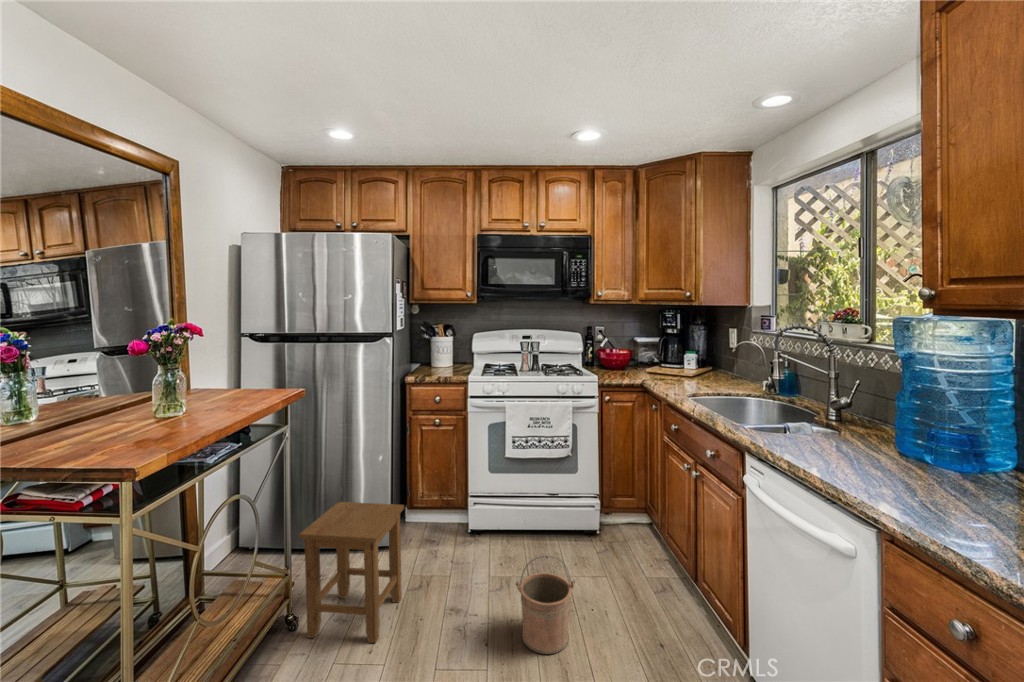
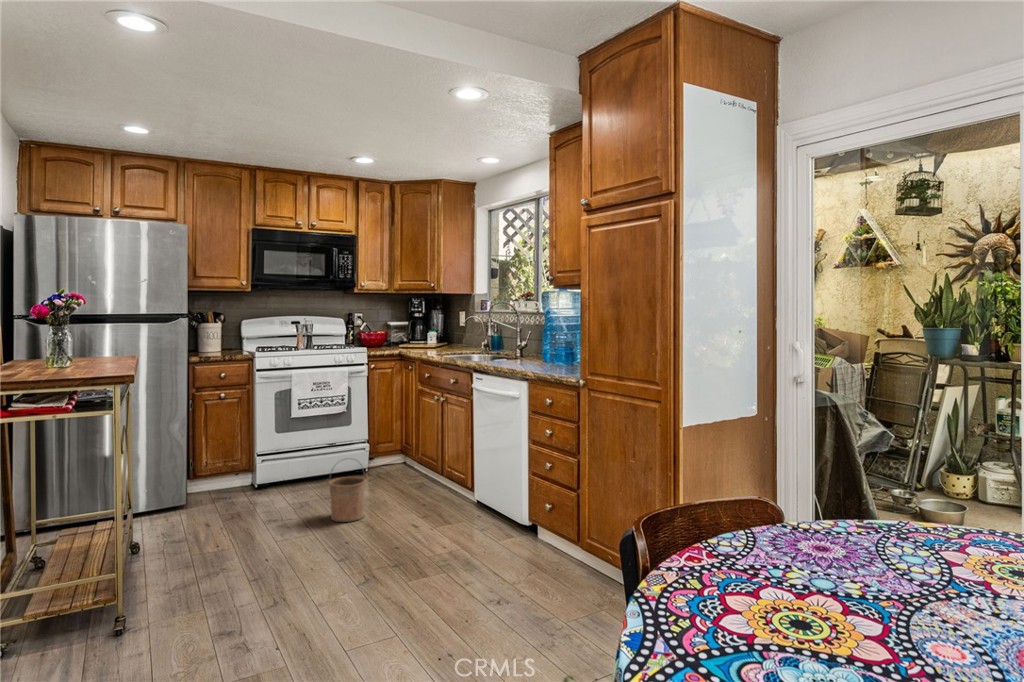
stool: present [299,502,404,643] -> none [146,446,222,549]

